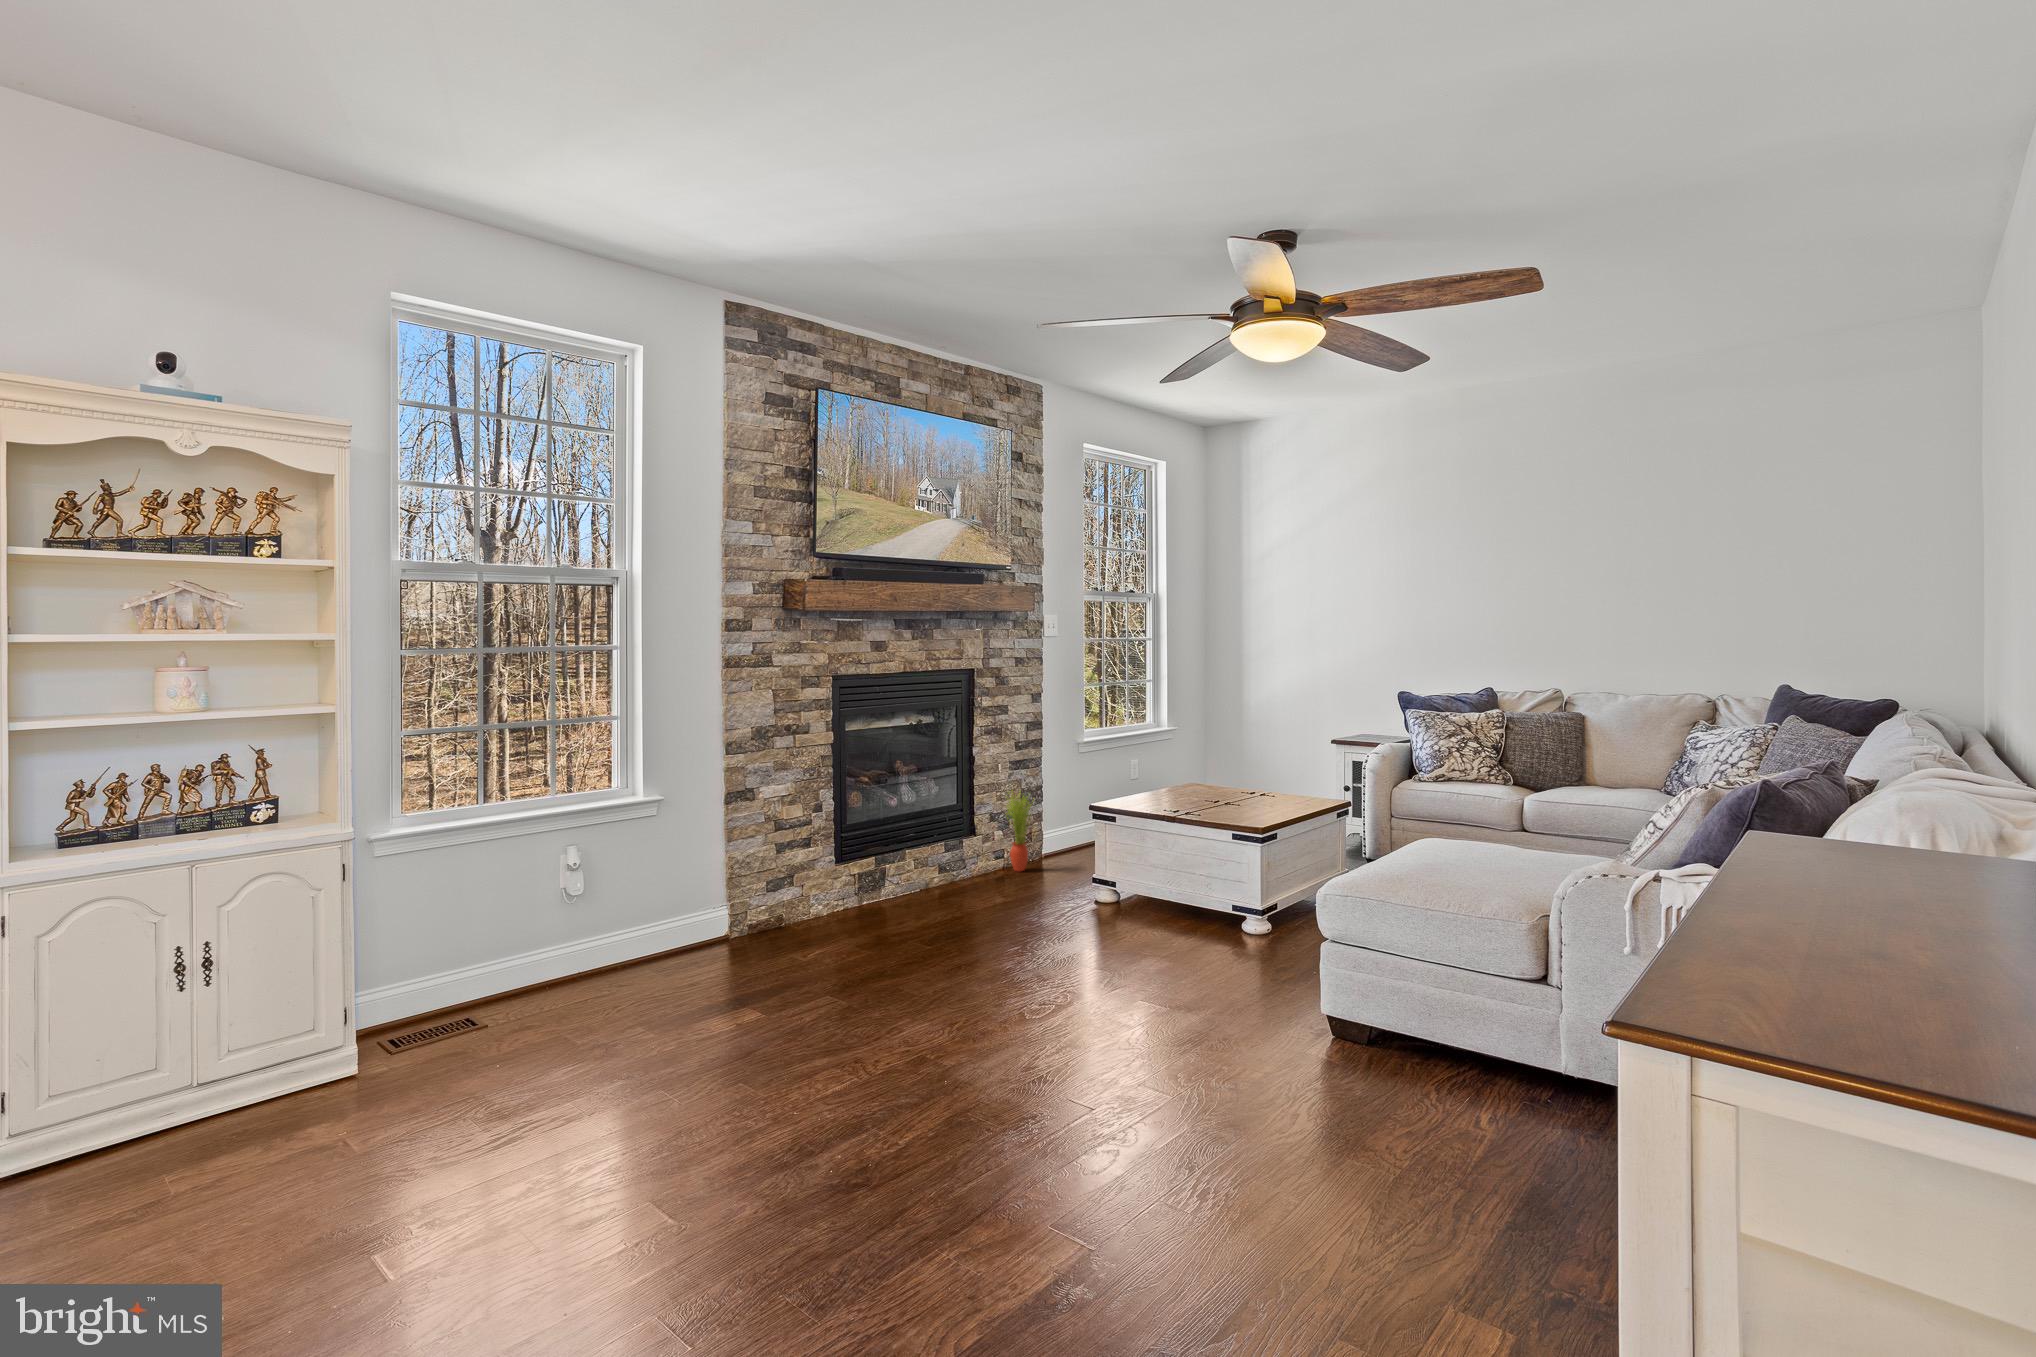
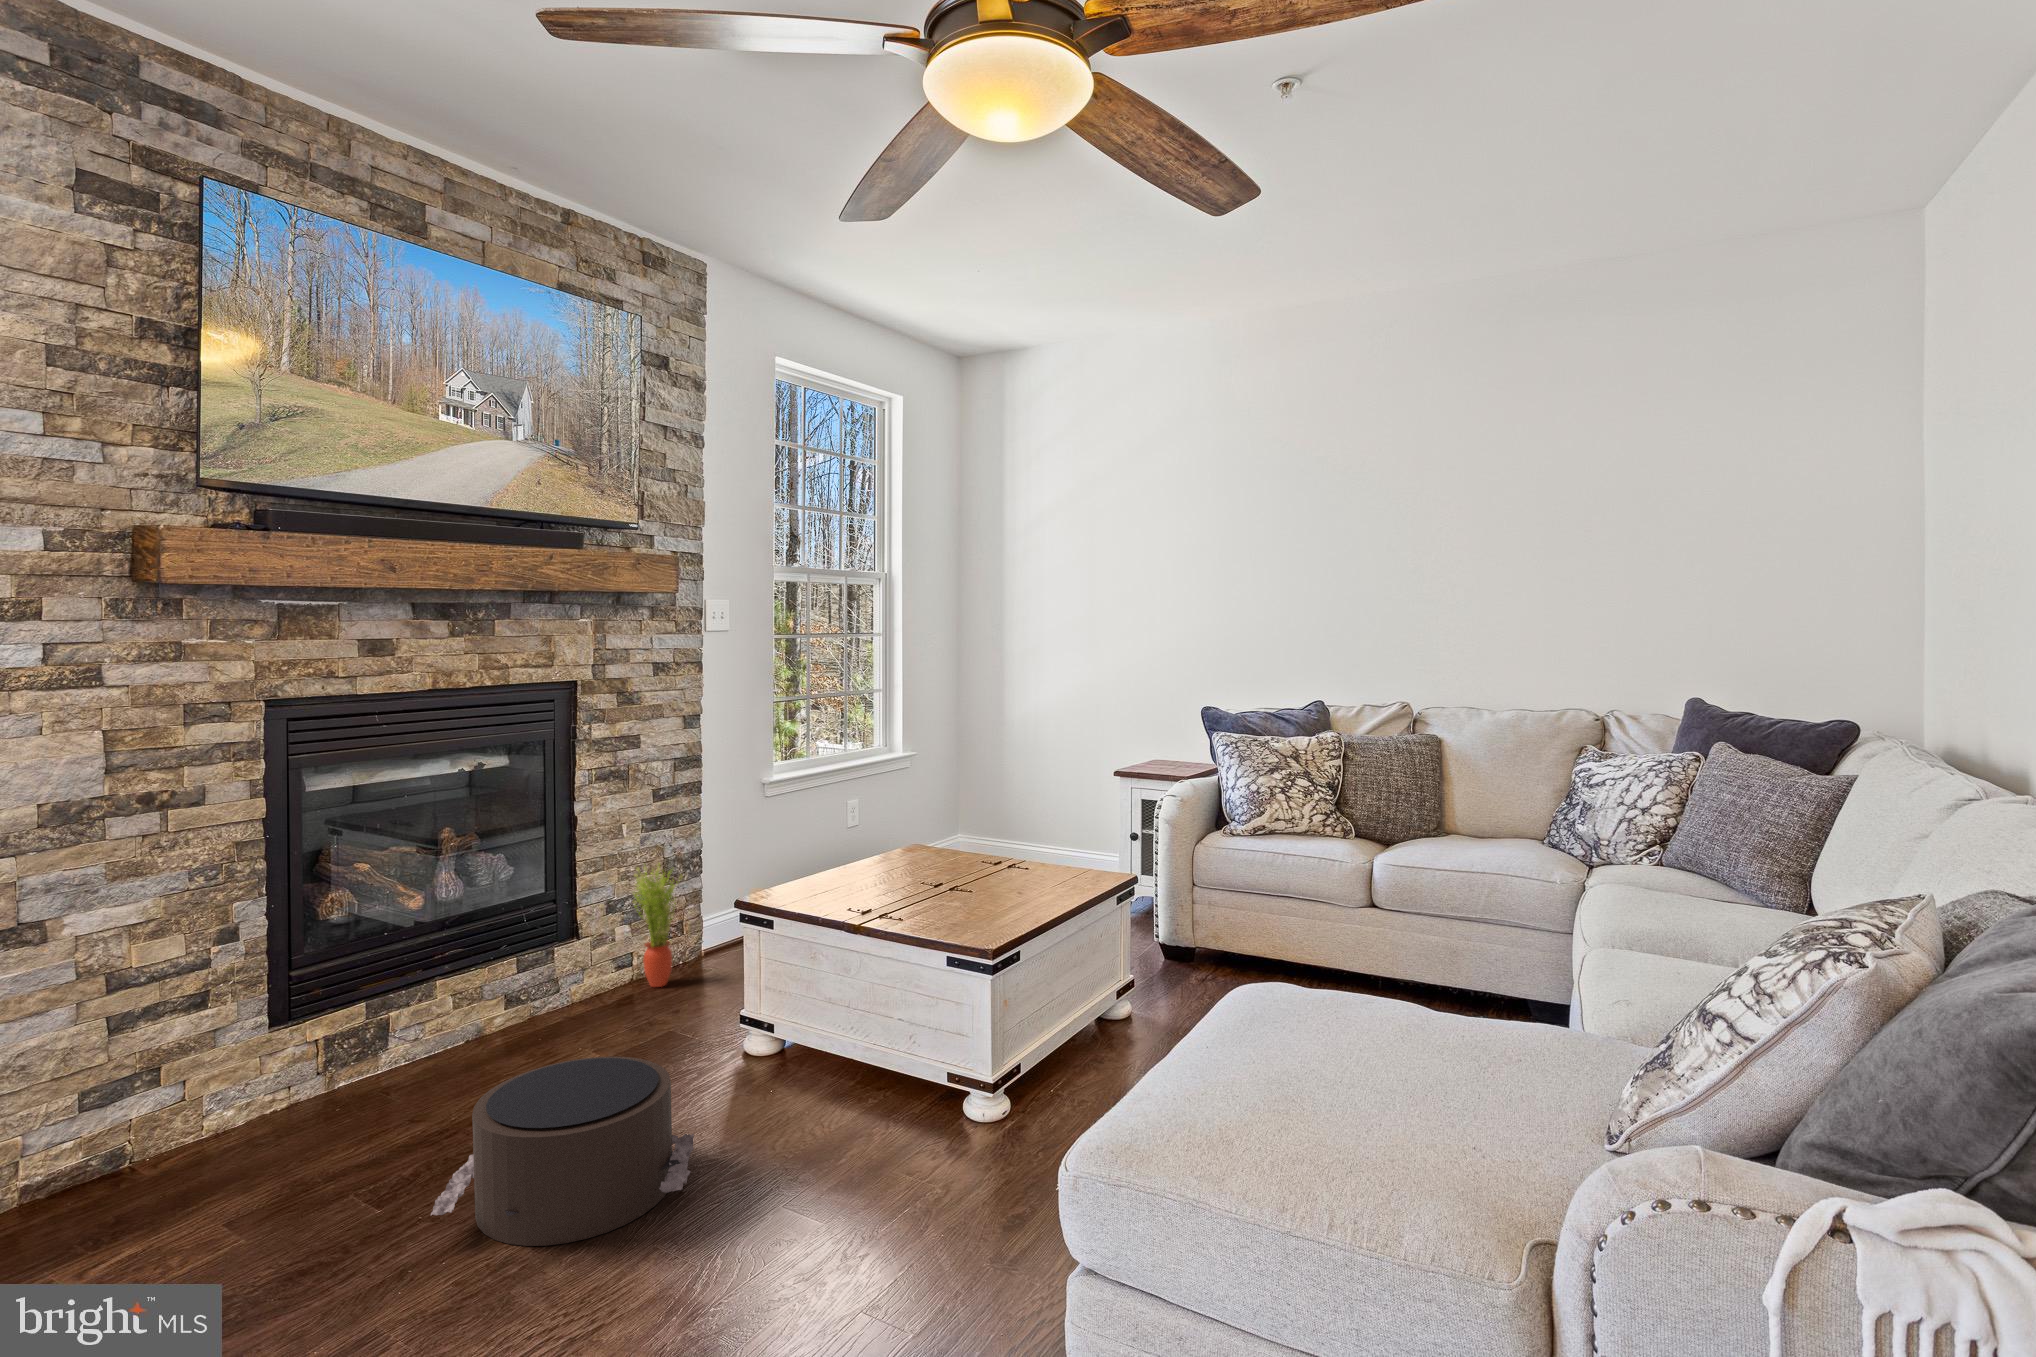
pouf: none [967,880,1095,962] -> present [431,1056,694,1246]

